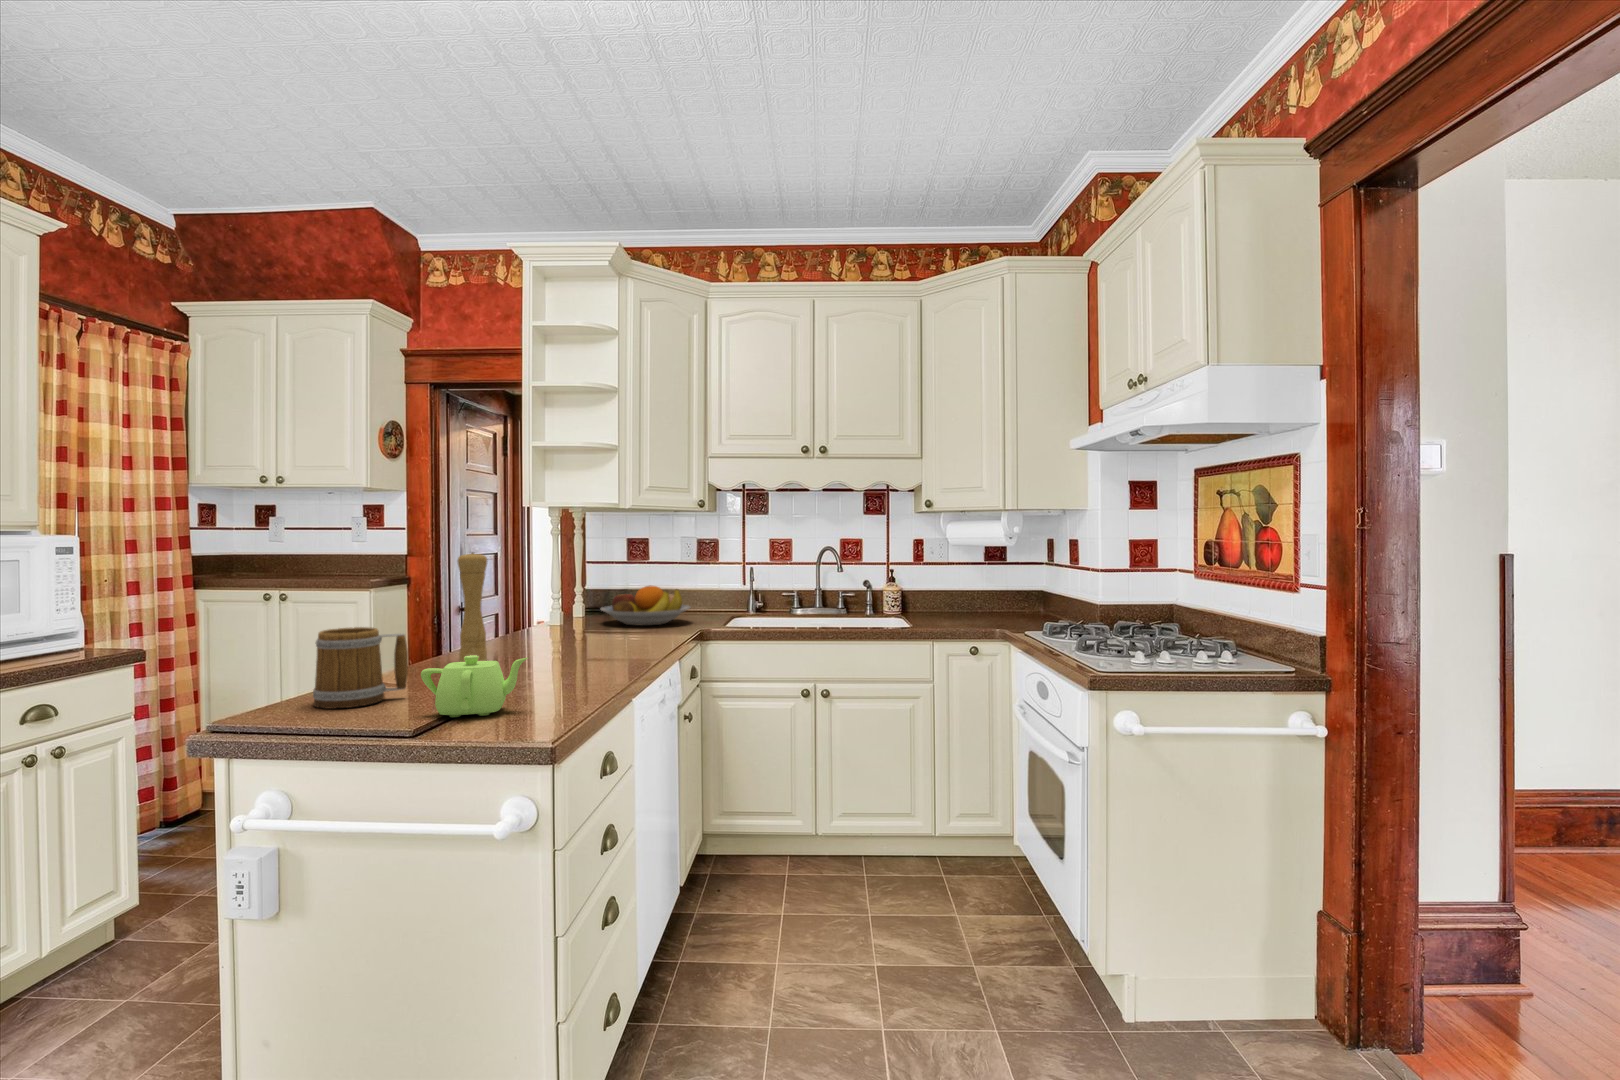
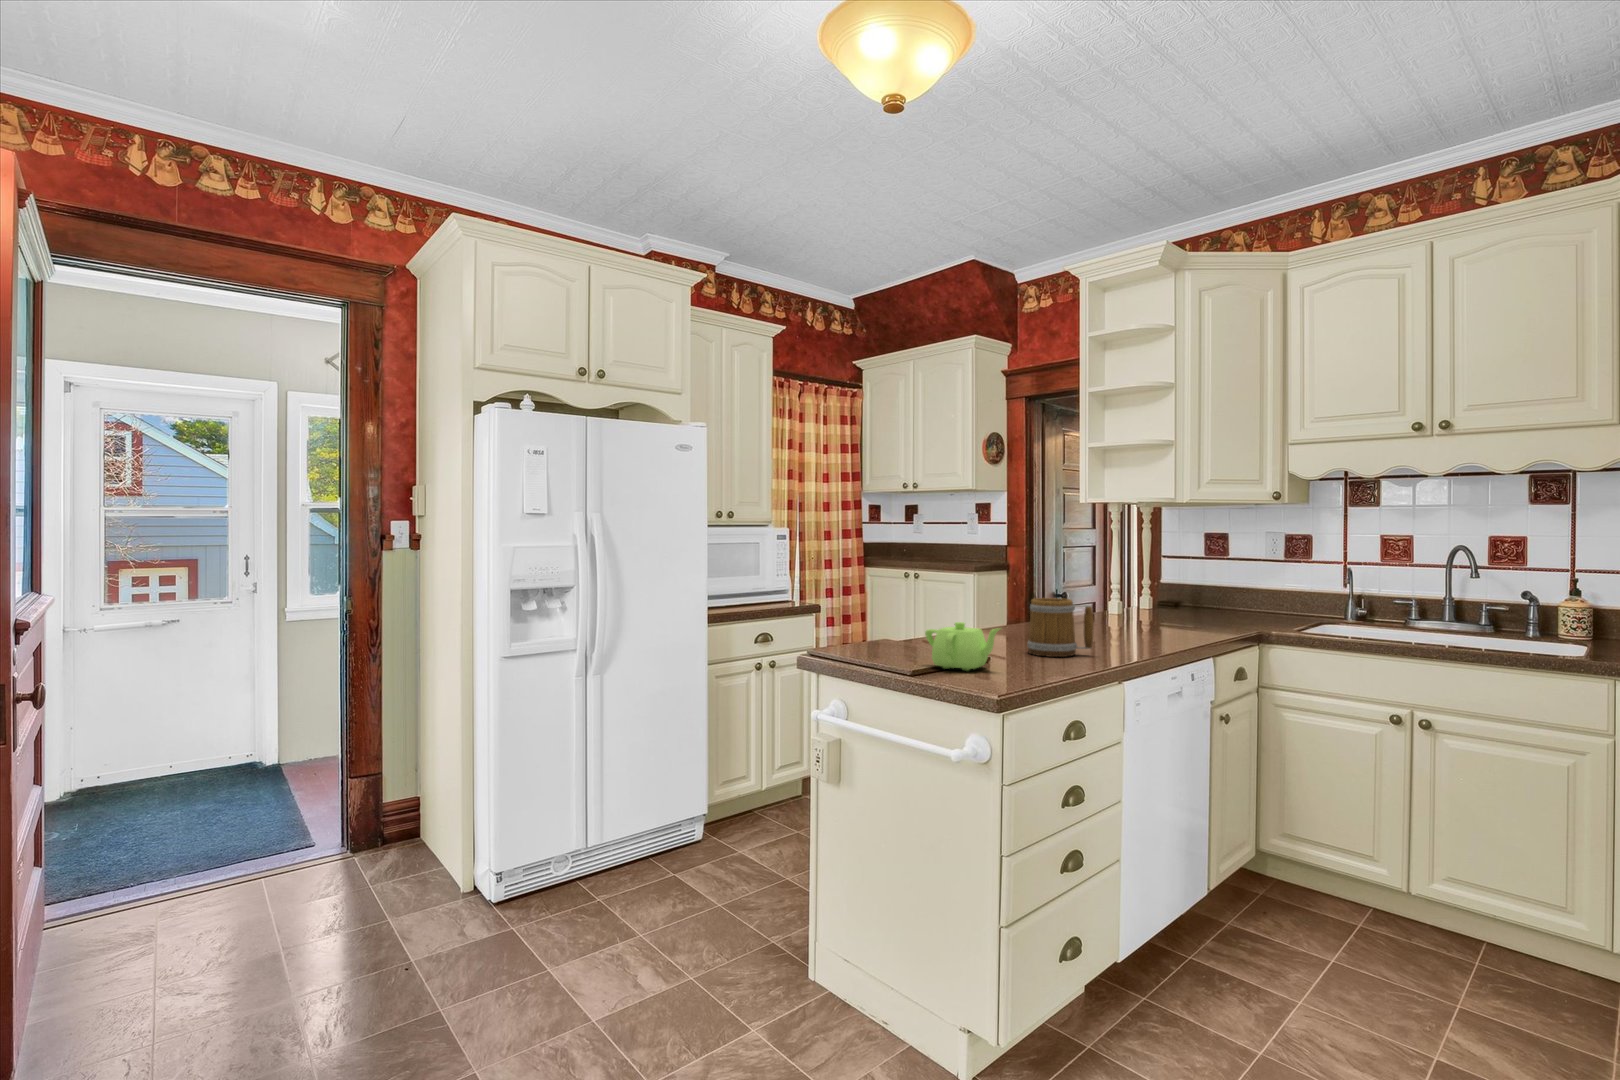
pepper mill: present [458,552,488,662] -> none [992,542,1016,636]
fruit bowl: present [600,586,690,626] -> none [1155,582,1257,622]
mug: present [313,627,408,709] -> present [1028,598,1094,657]

